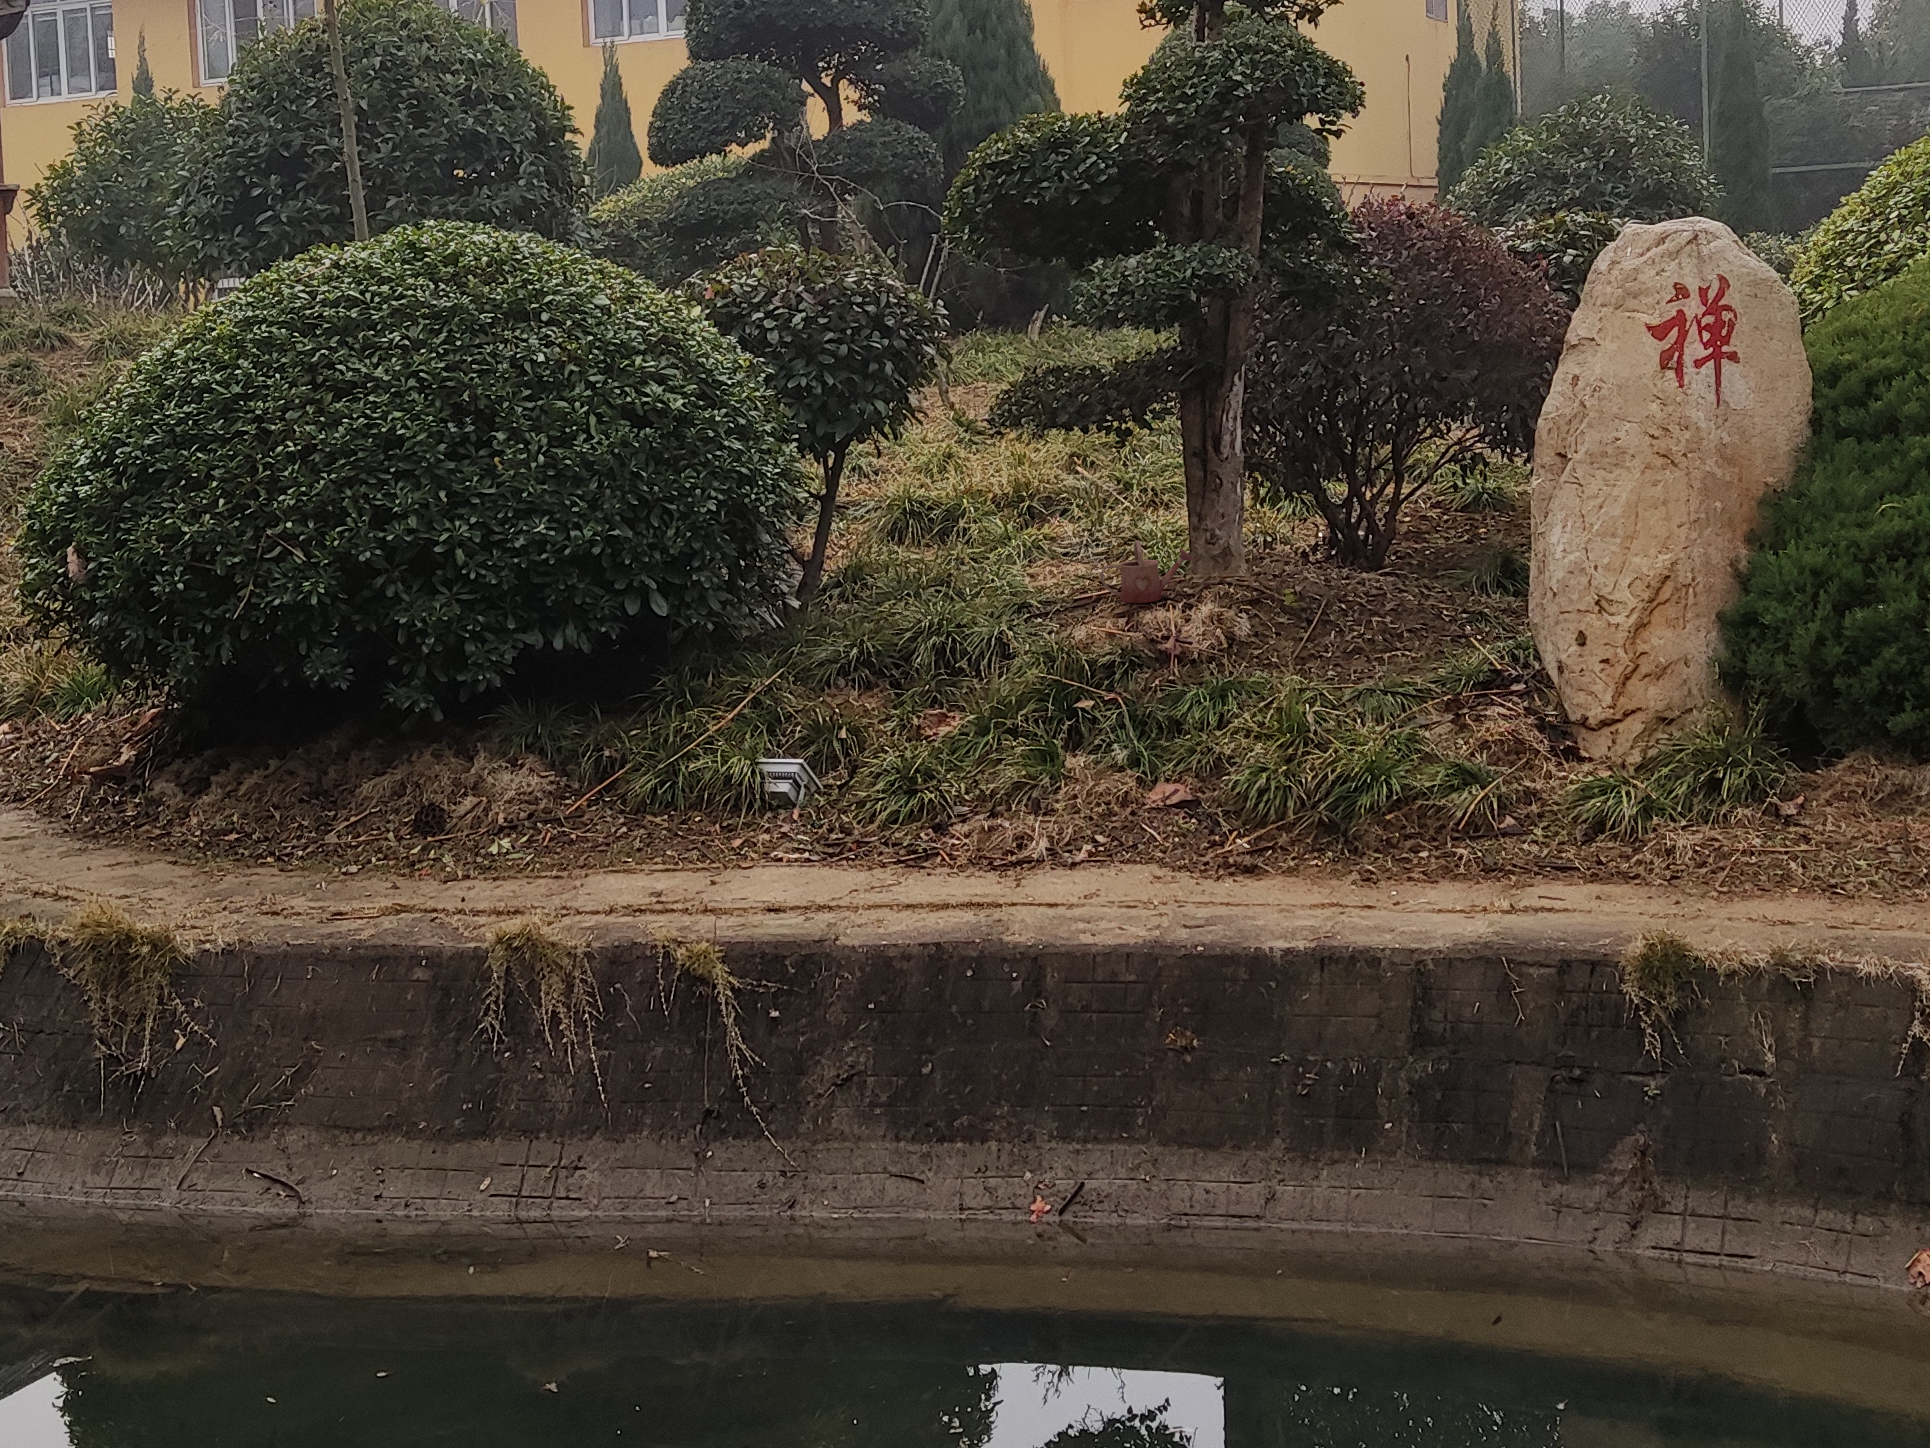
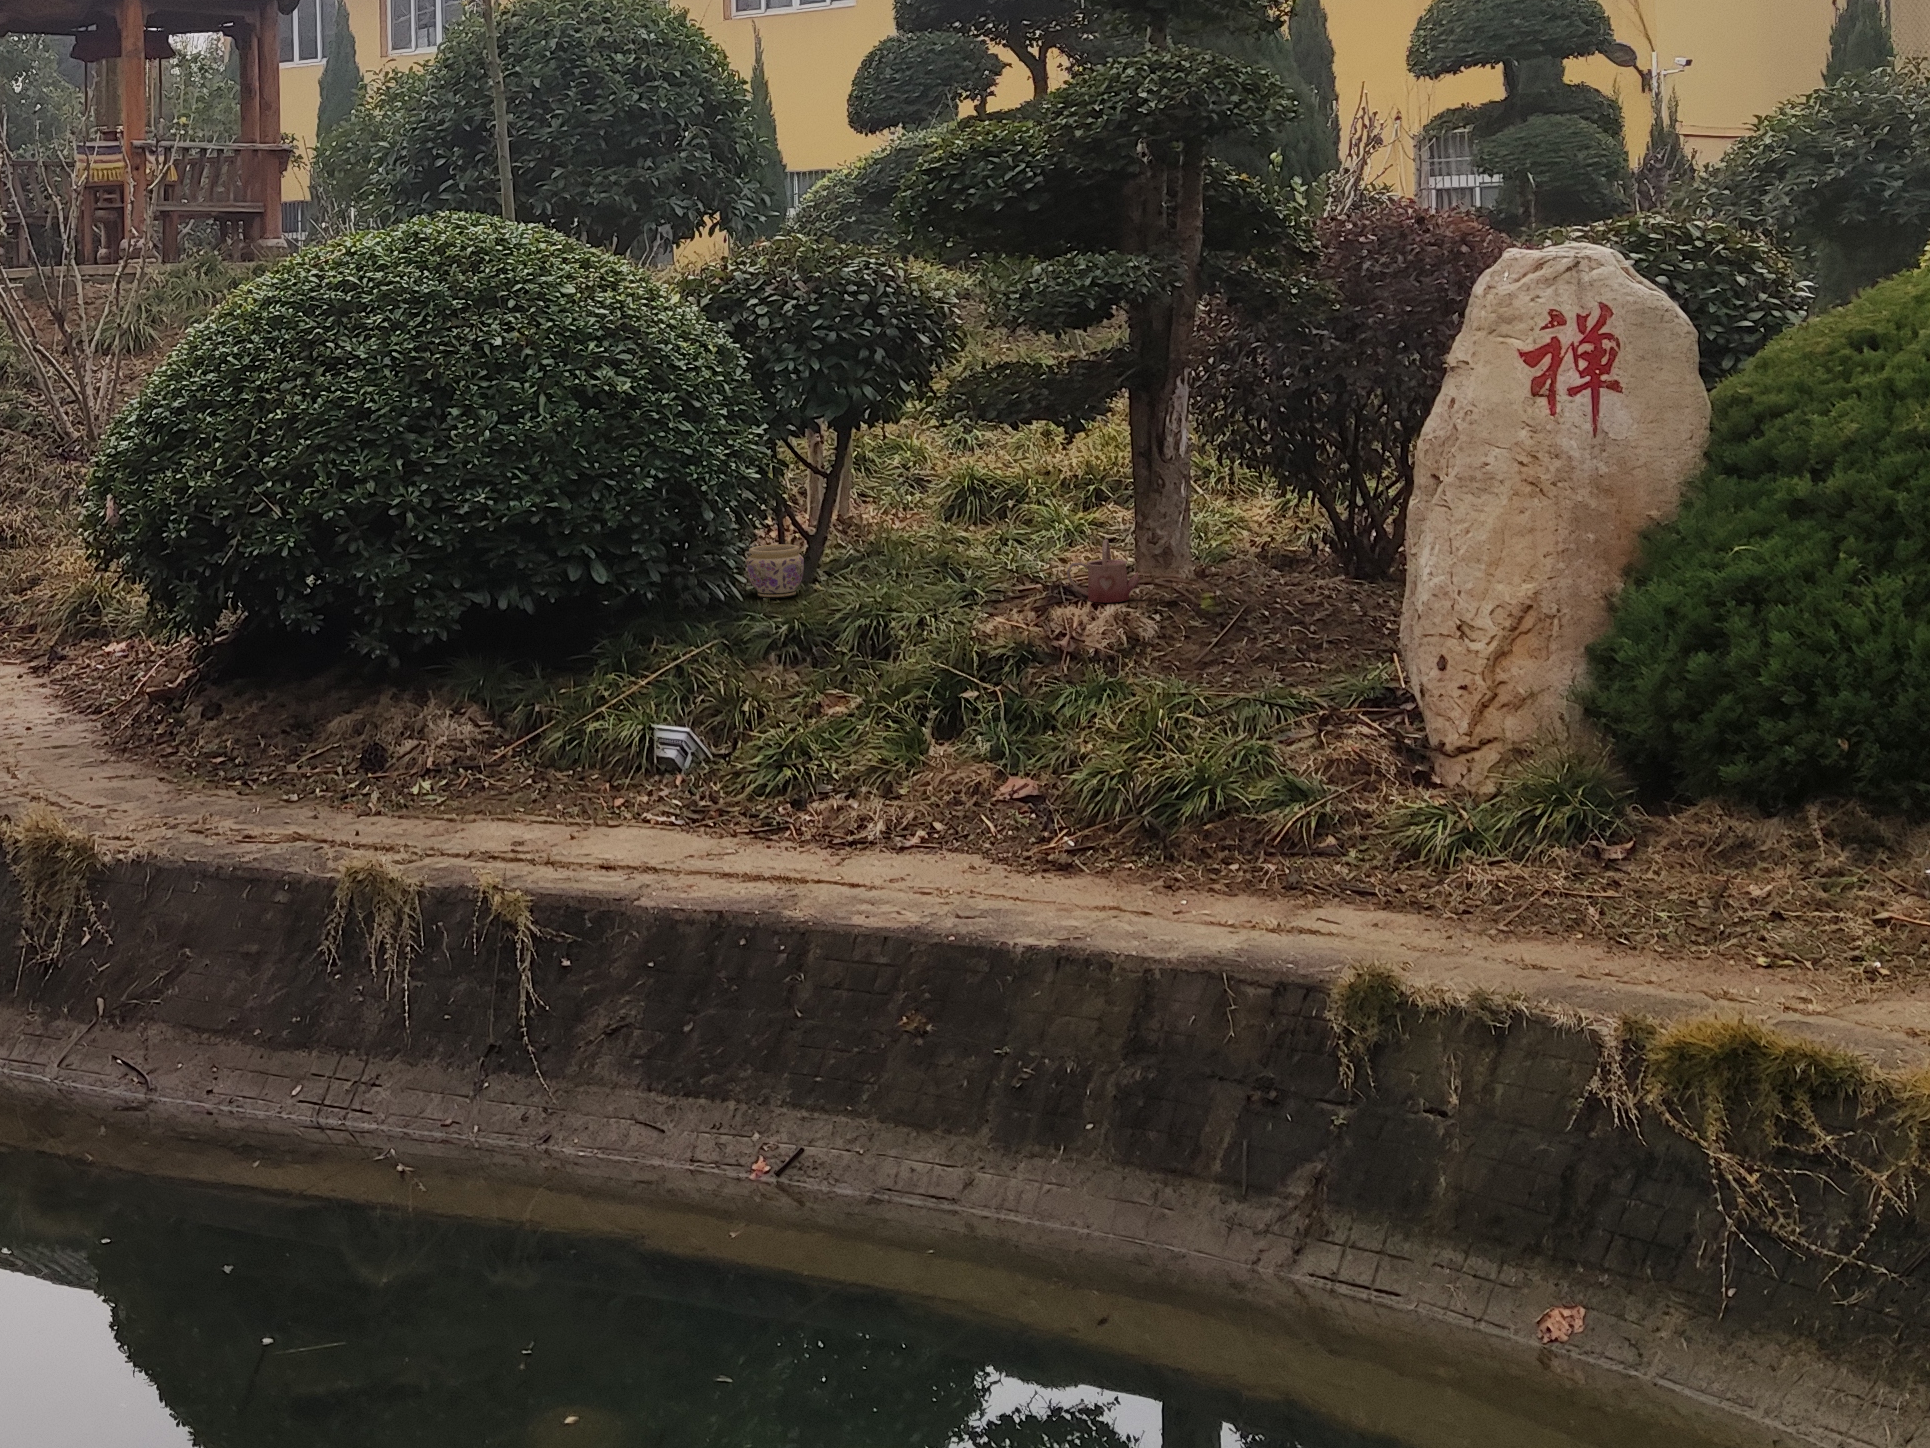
planter: none [775,564,835,620] -> present [746,544,804,598]

